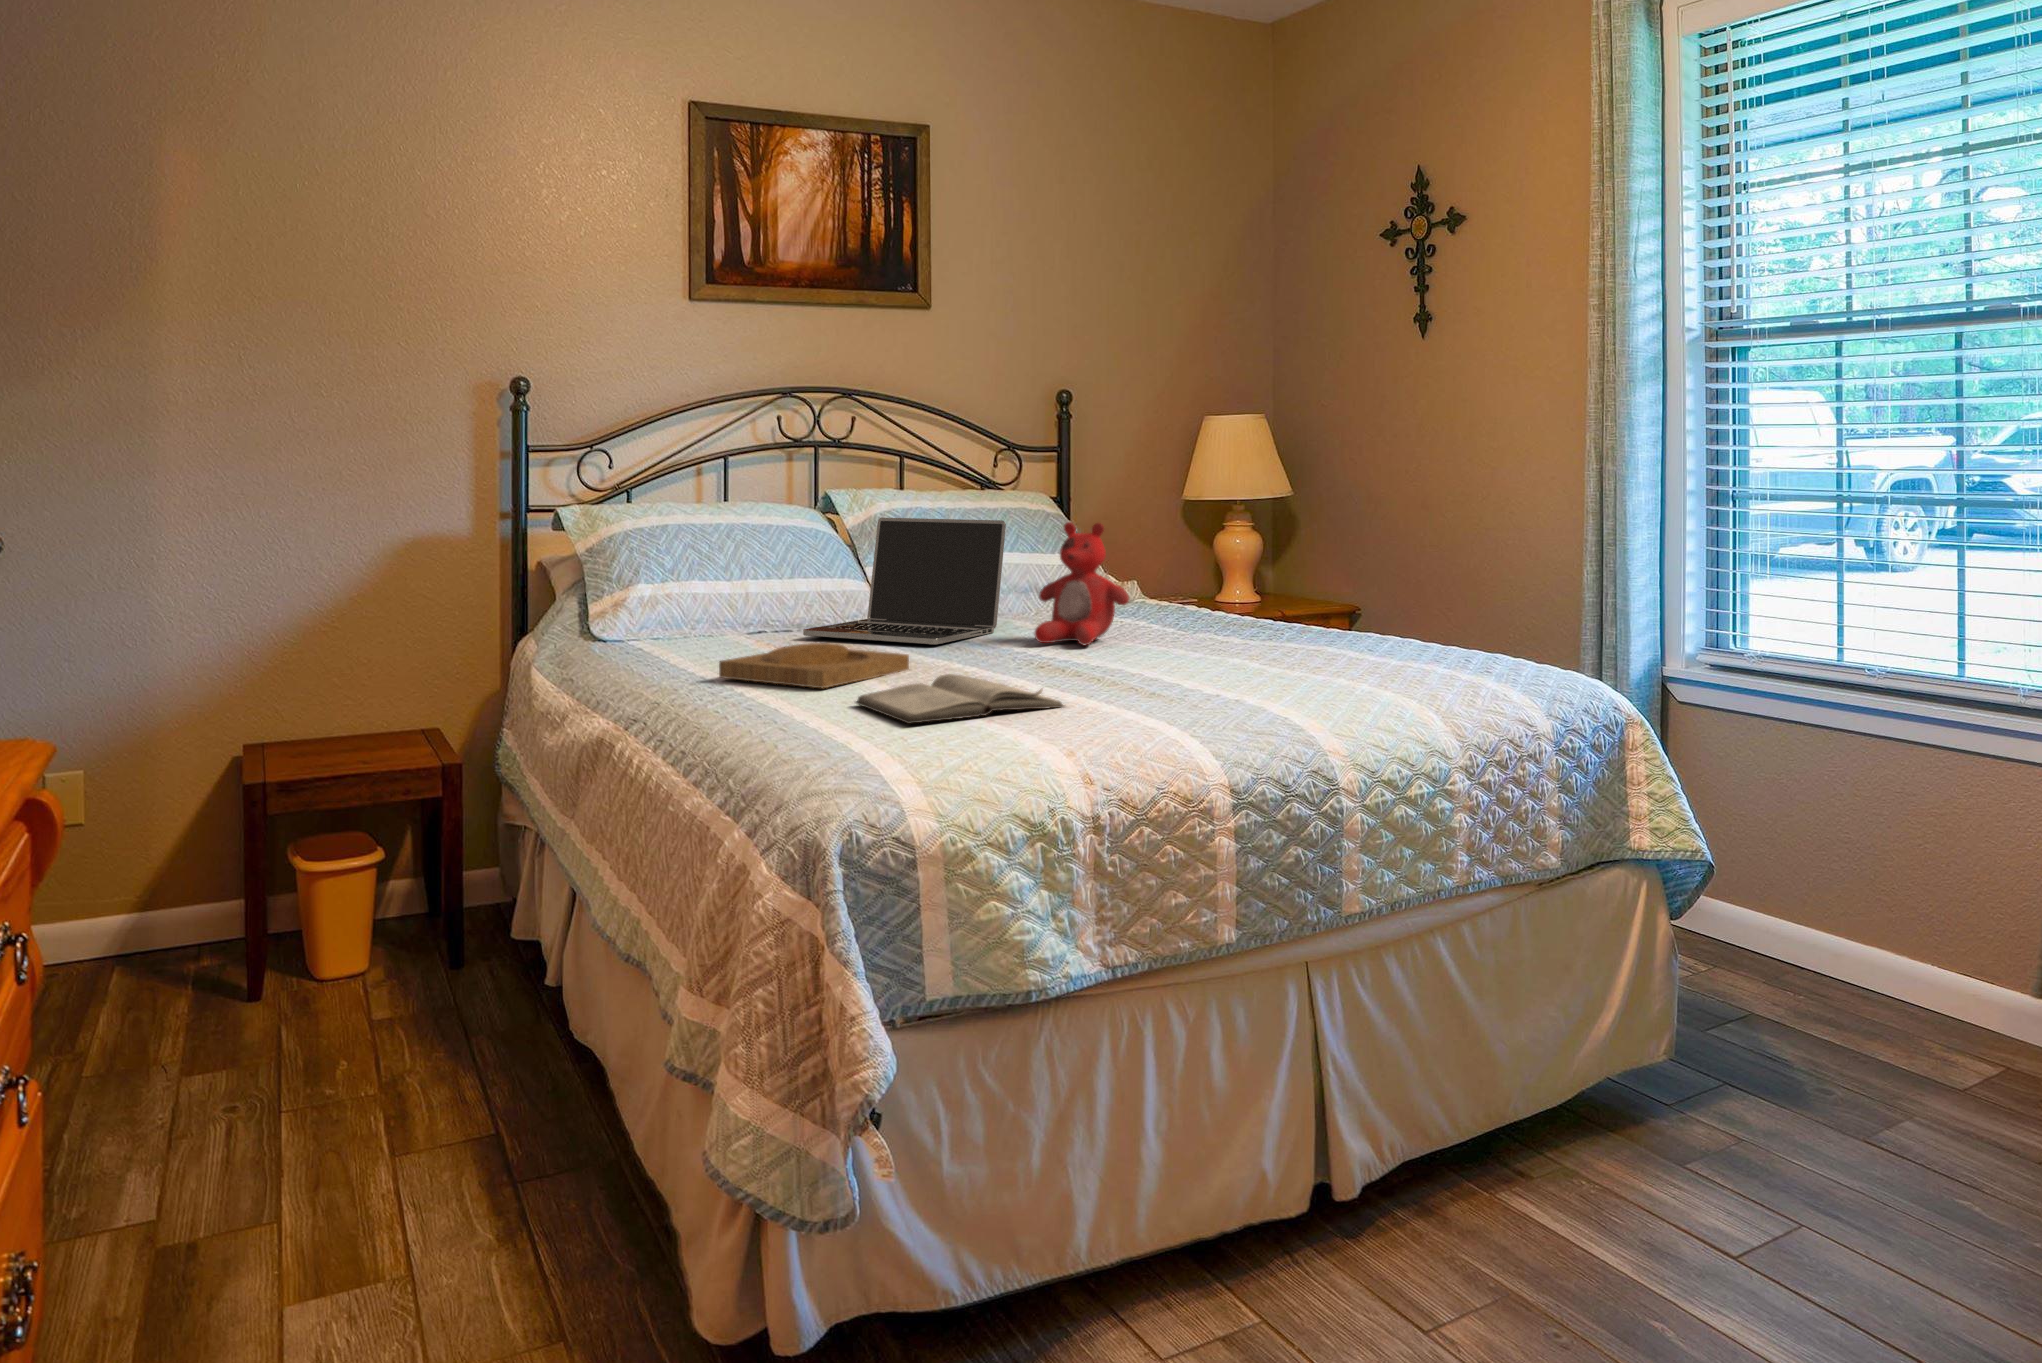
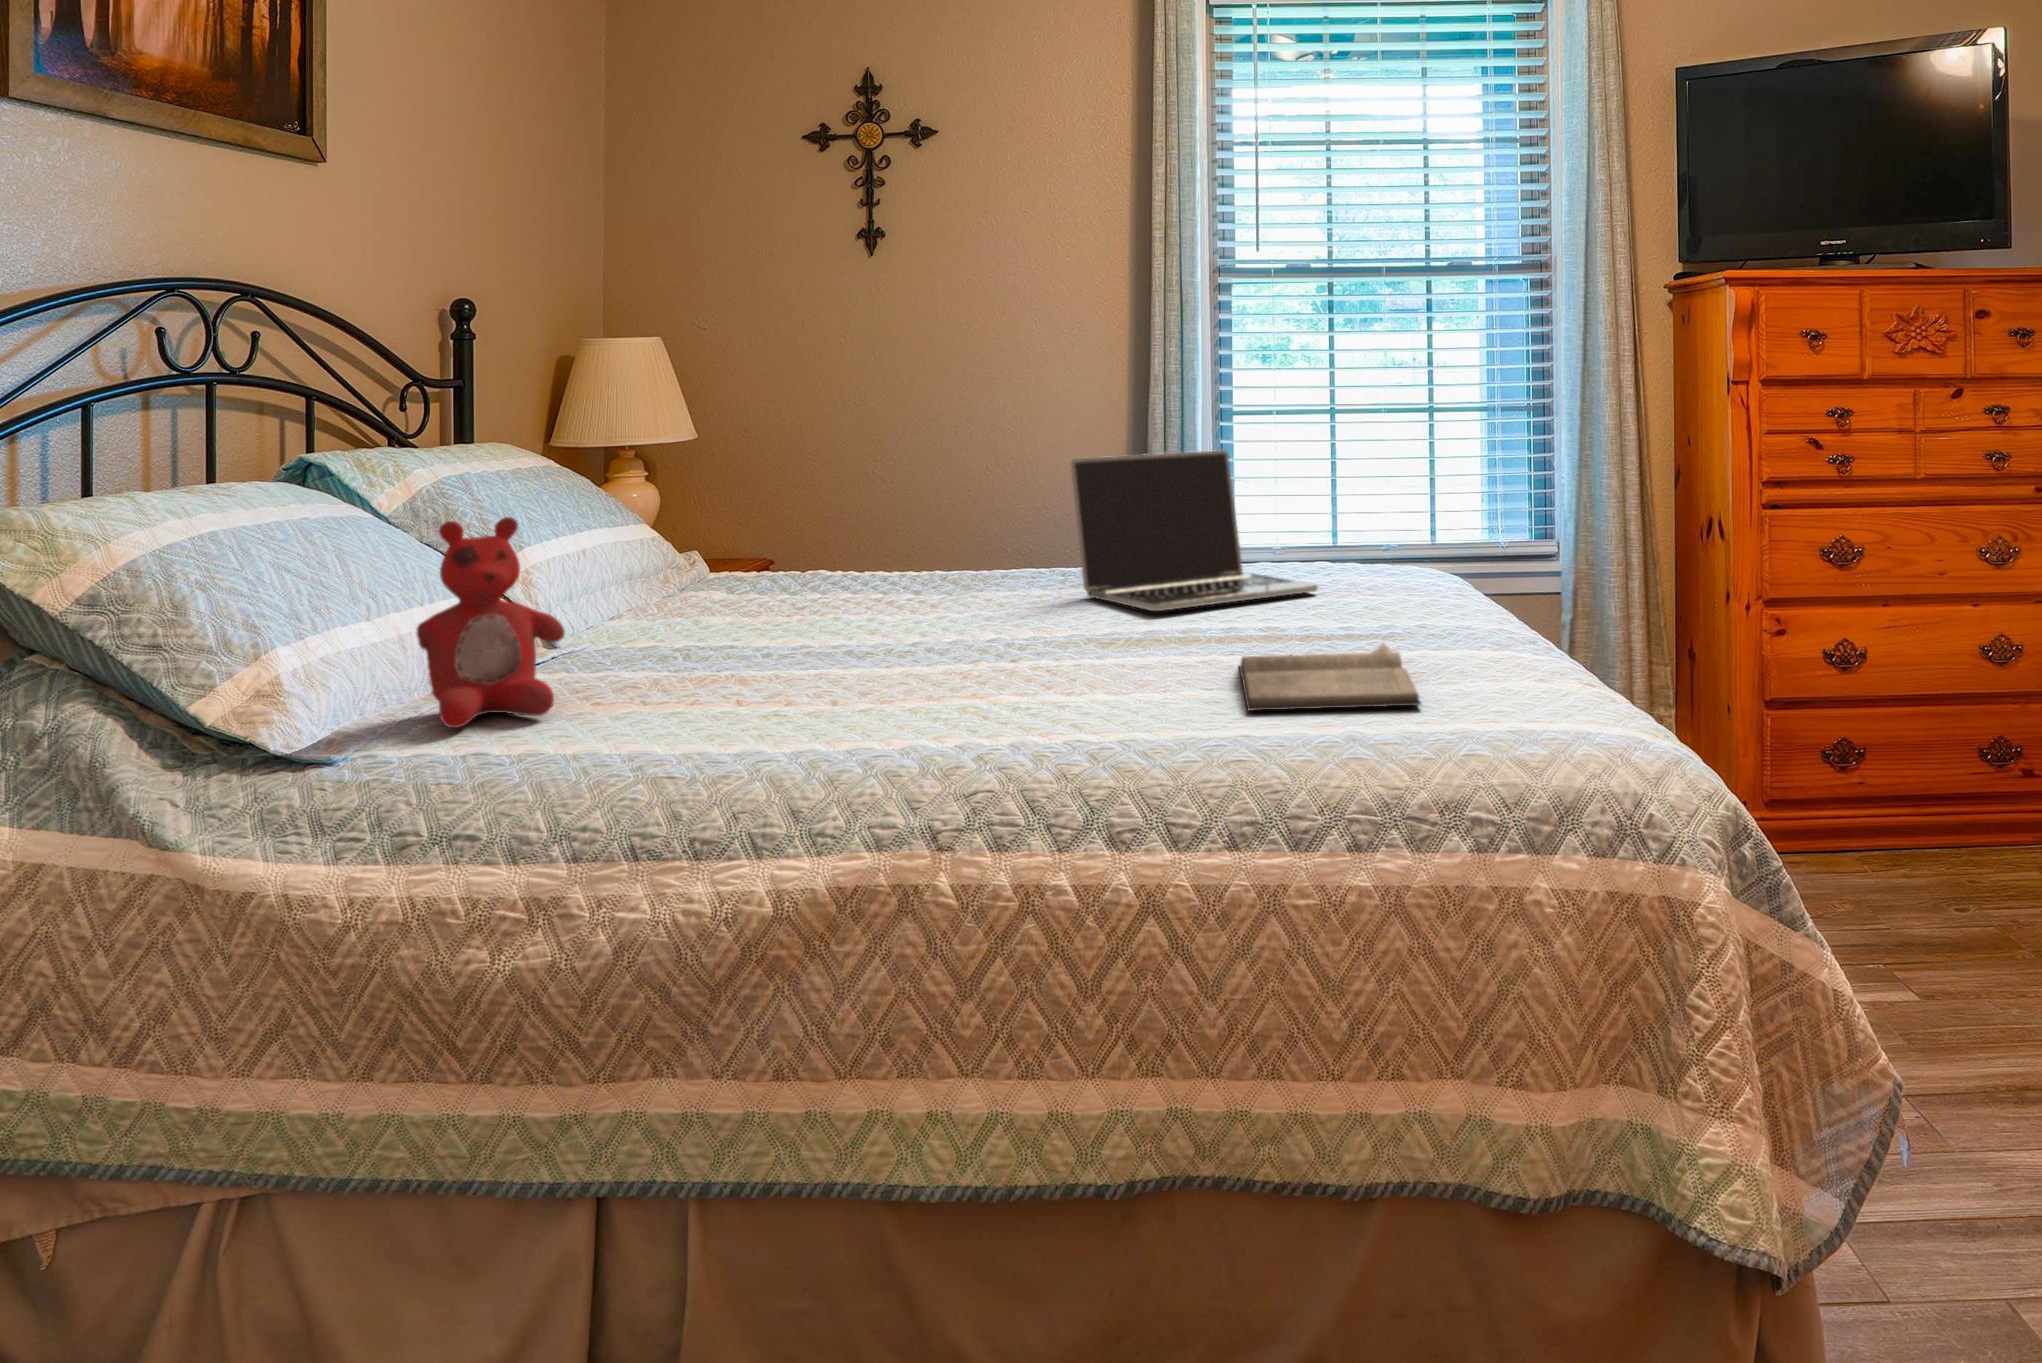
laptop: present [803,518,1006,645] -> present [1071,450,1318,611]
stuffed bear: present [1035,522,1129,646] -> present [417,517,565,728]
tray: present [719,643,909,689] -> none [855,658,1109,742]

